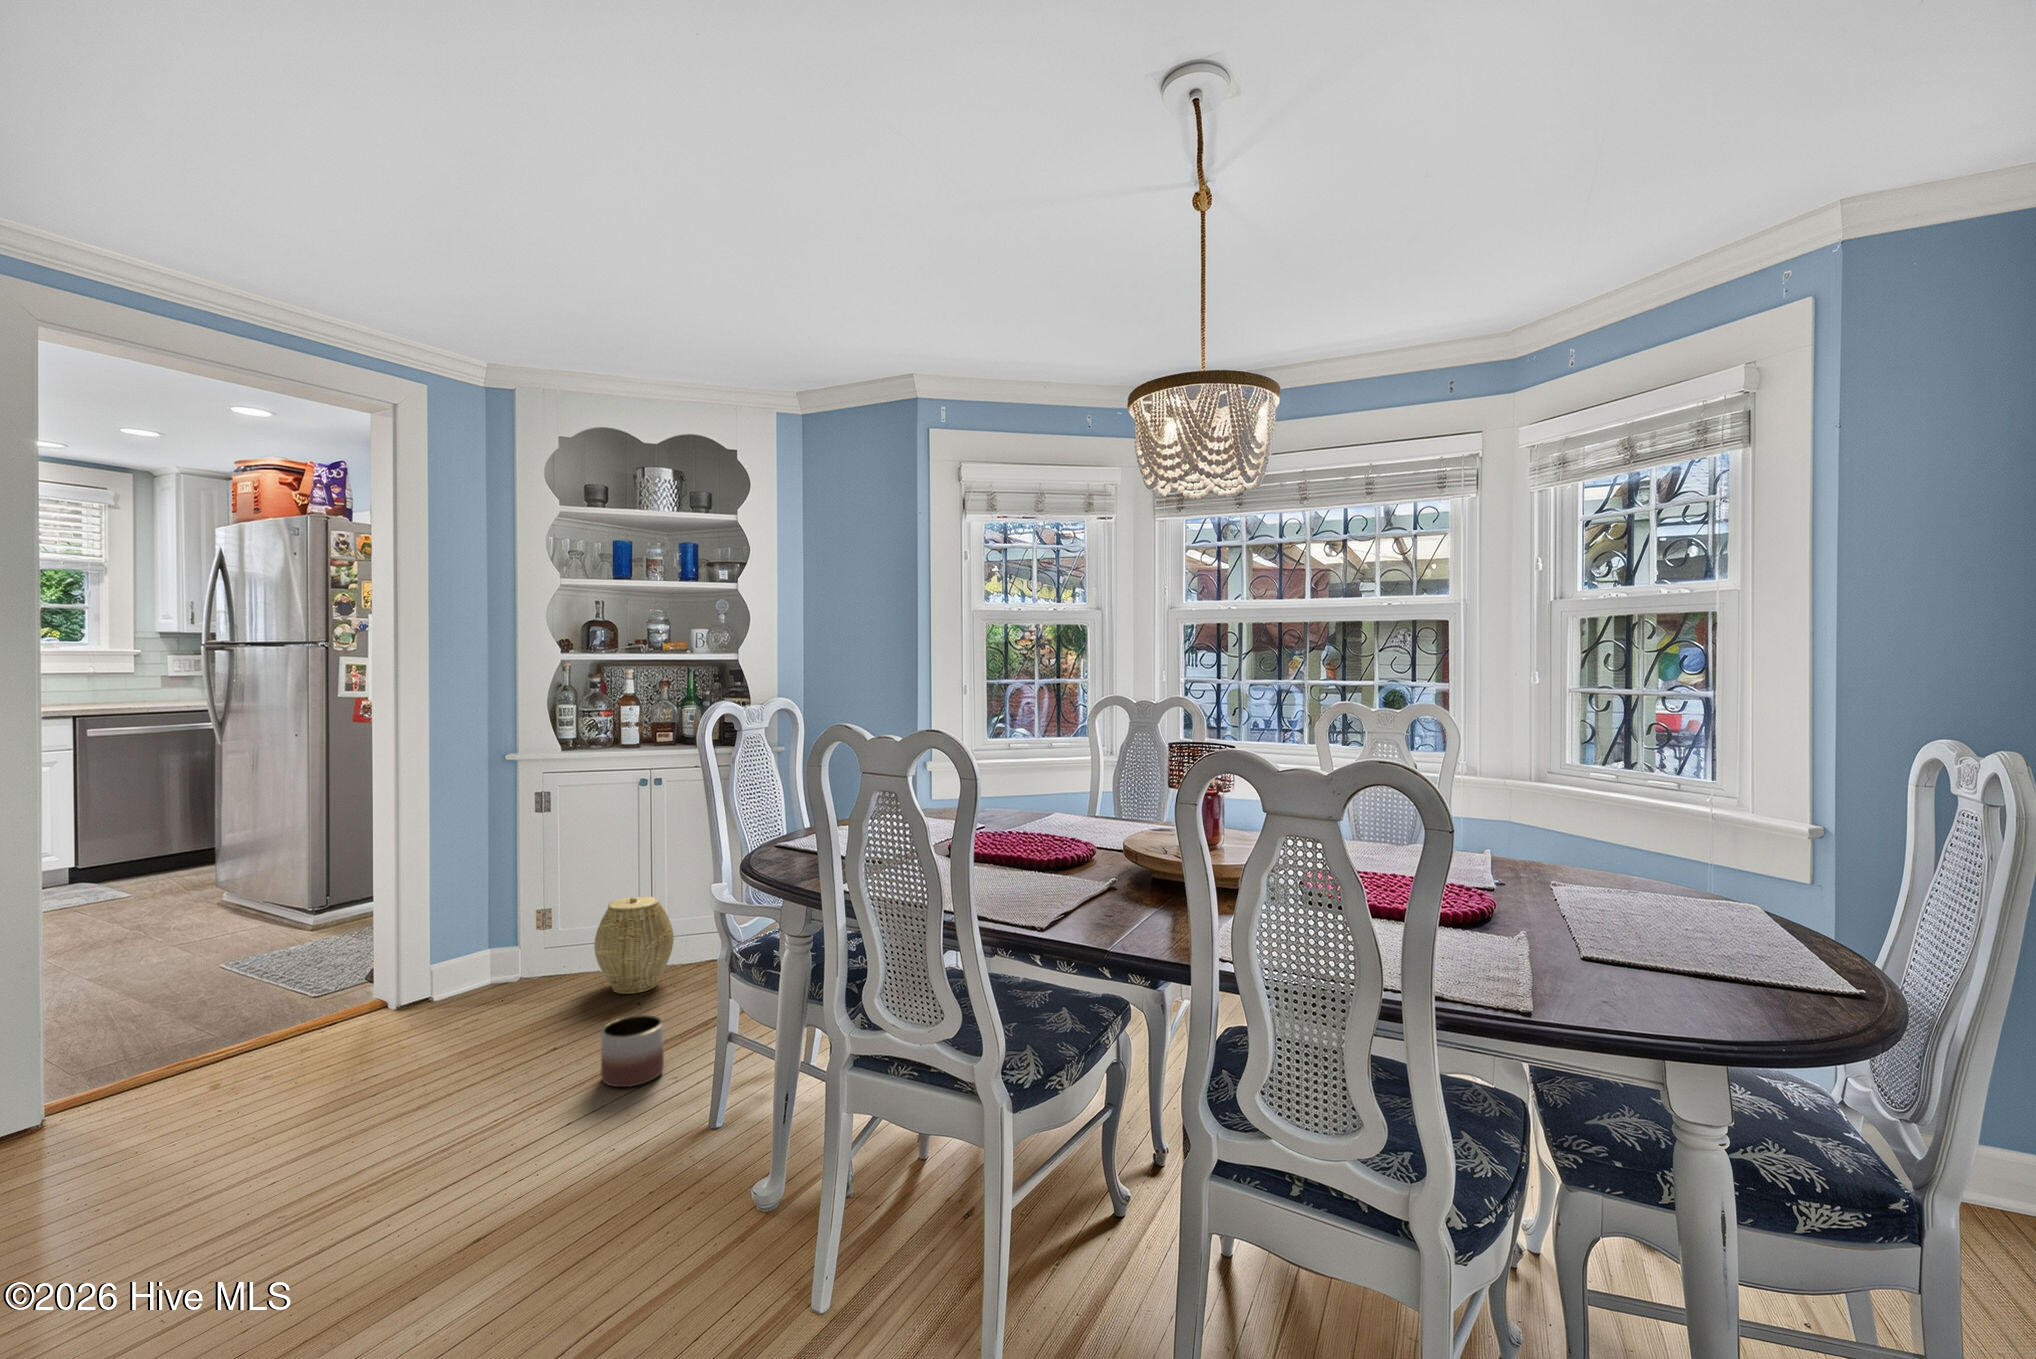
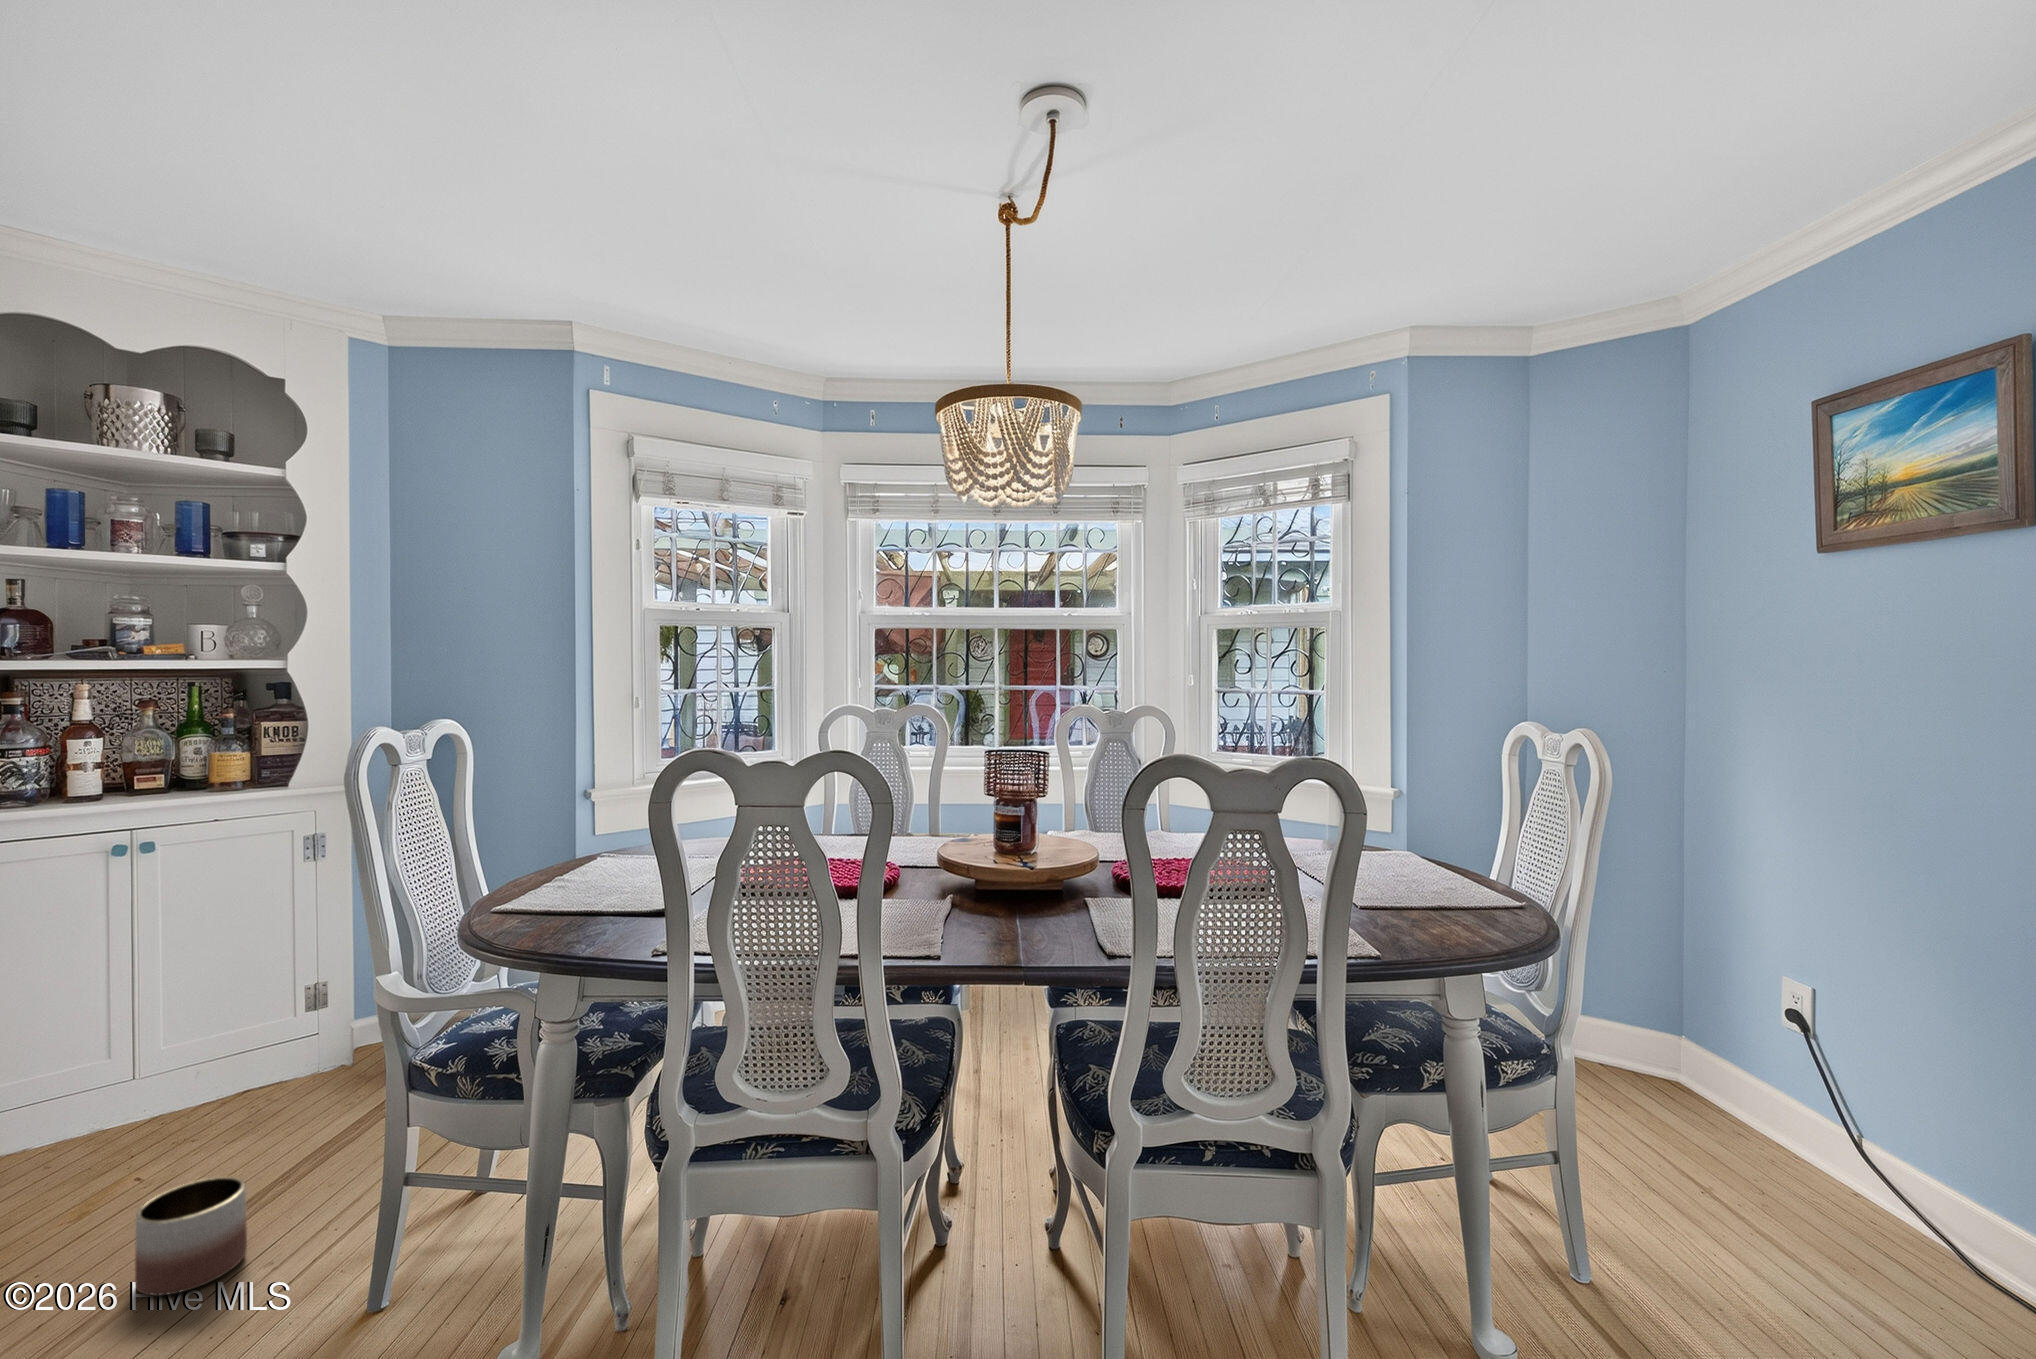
woven basket: present [594,896,674,994] -> none [44,1010,192,1162]

